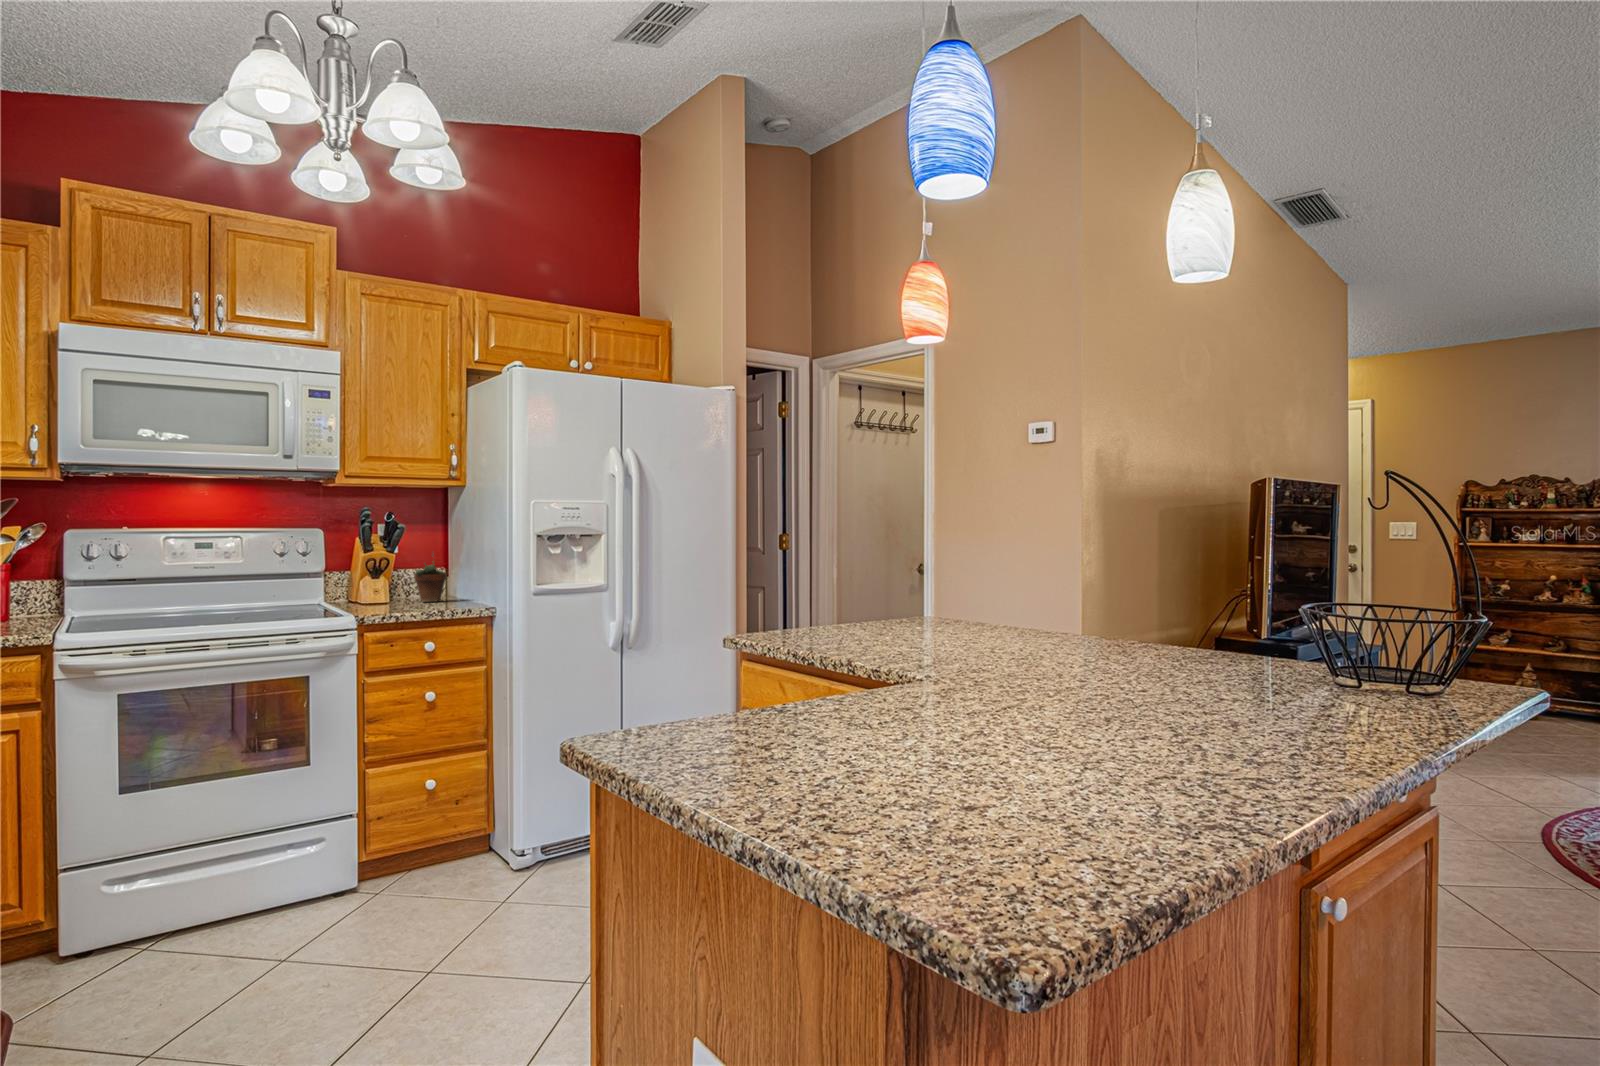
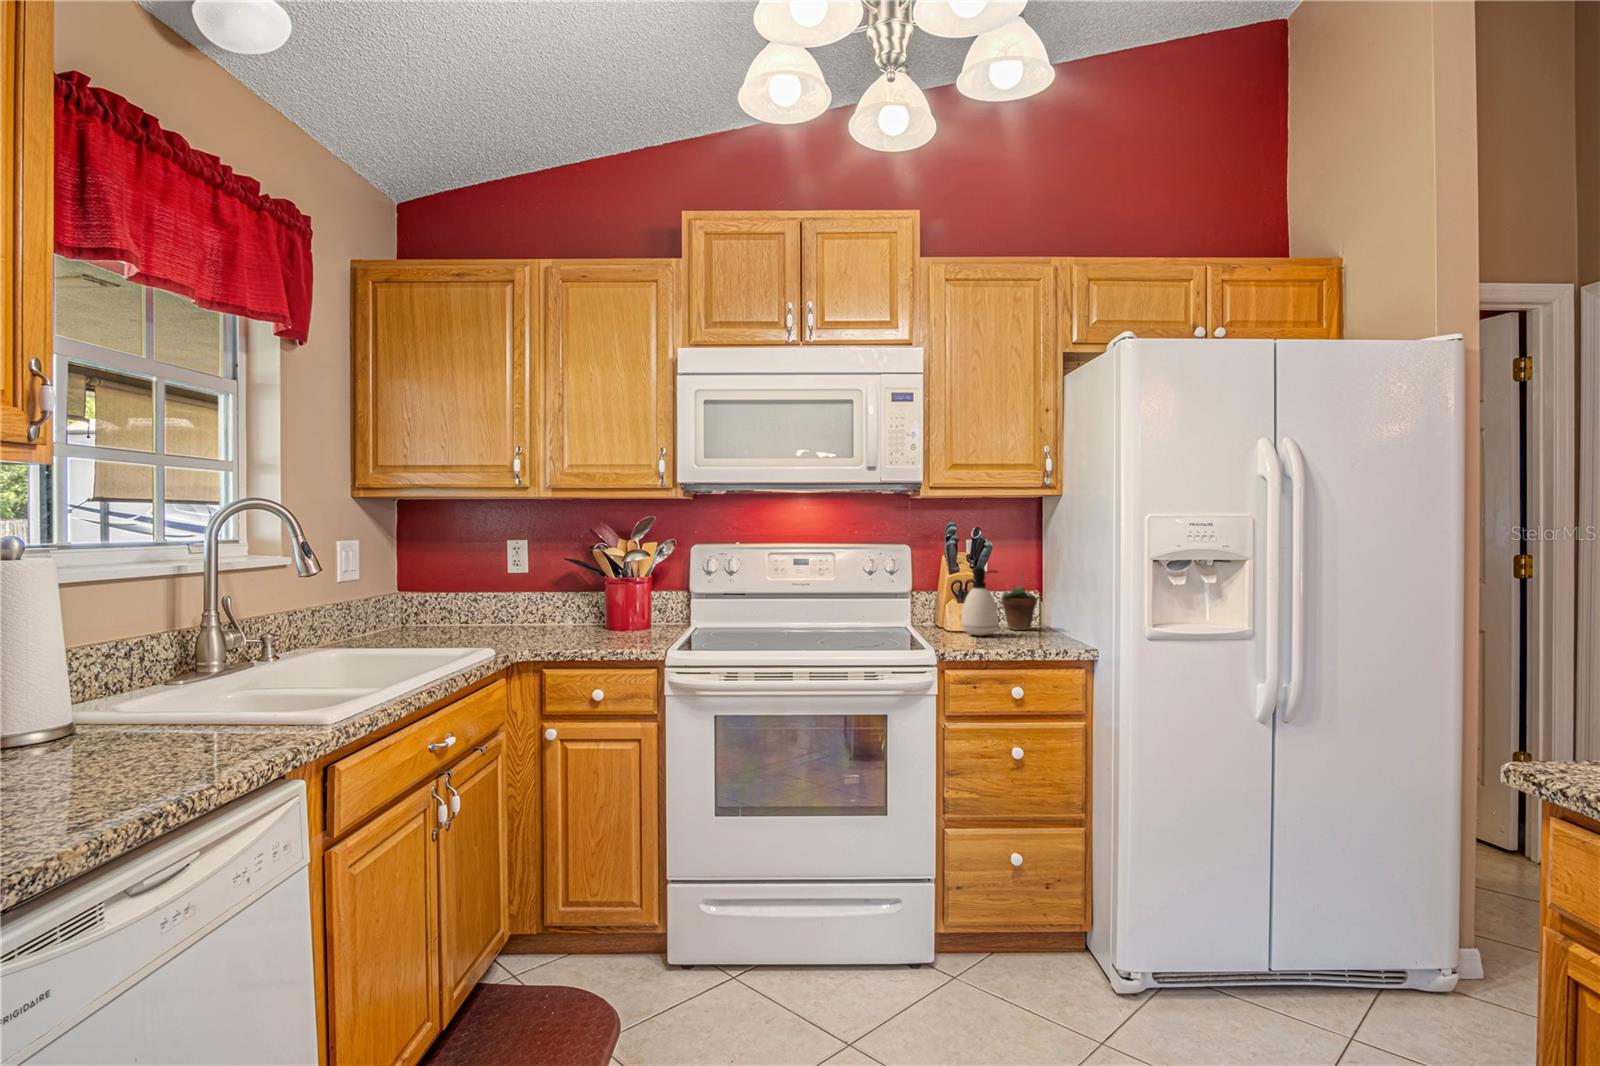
soap dispenser: none [377,547,412,607] -> present [961,567,999,636]

